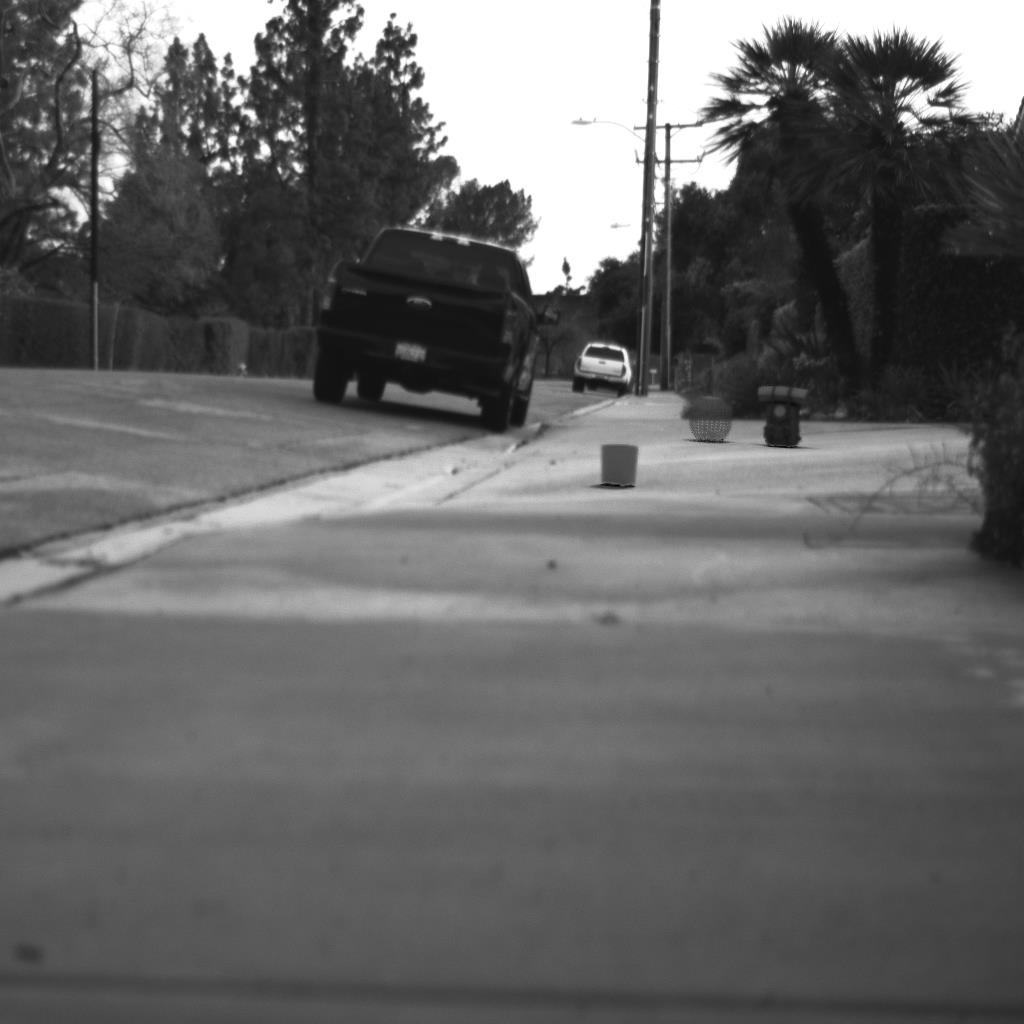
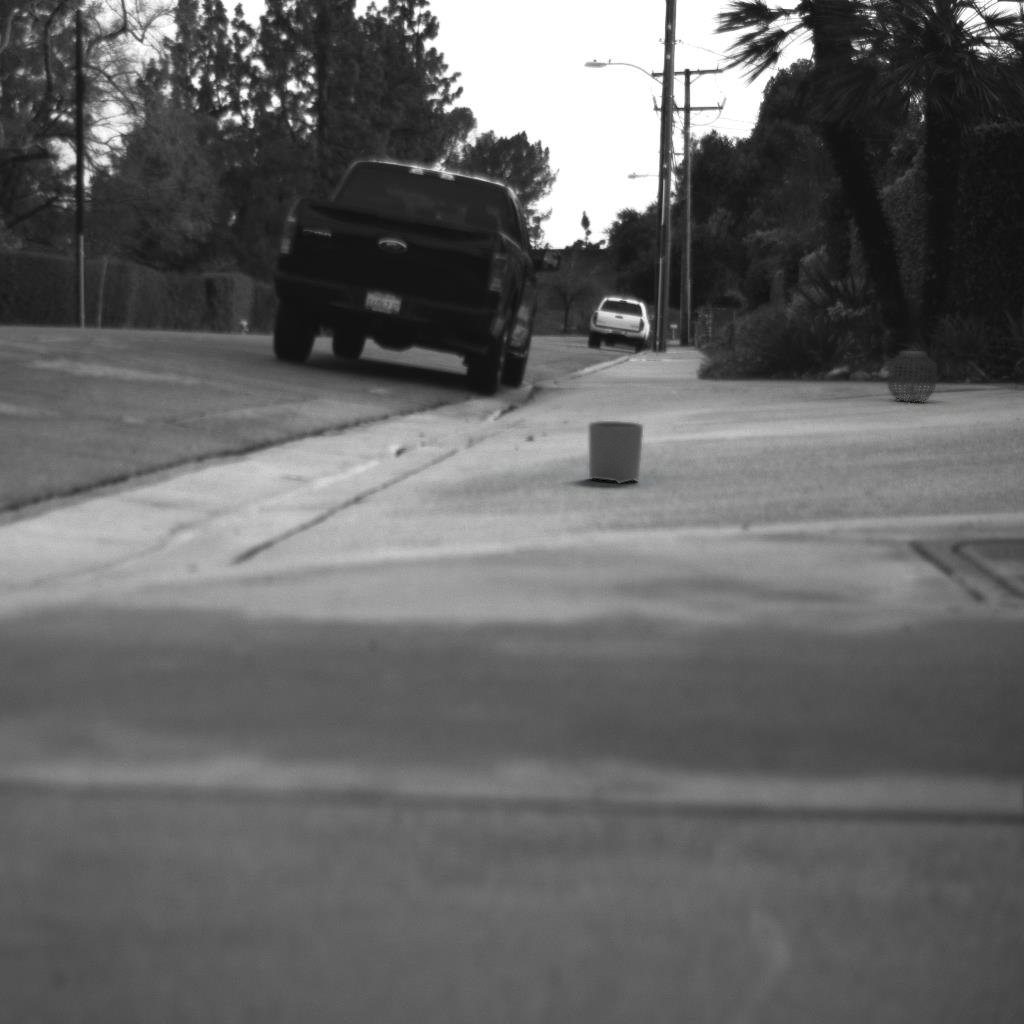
backpack: present [758,385,809,448] -> none [799,338,865,417]
woven basket: present [690,396,732,442] -> present [887,351,937,403]

